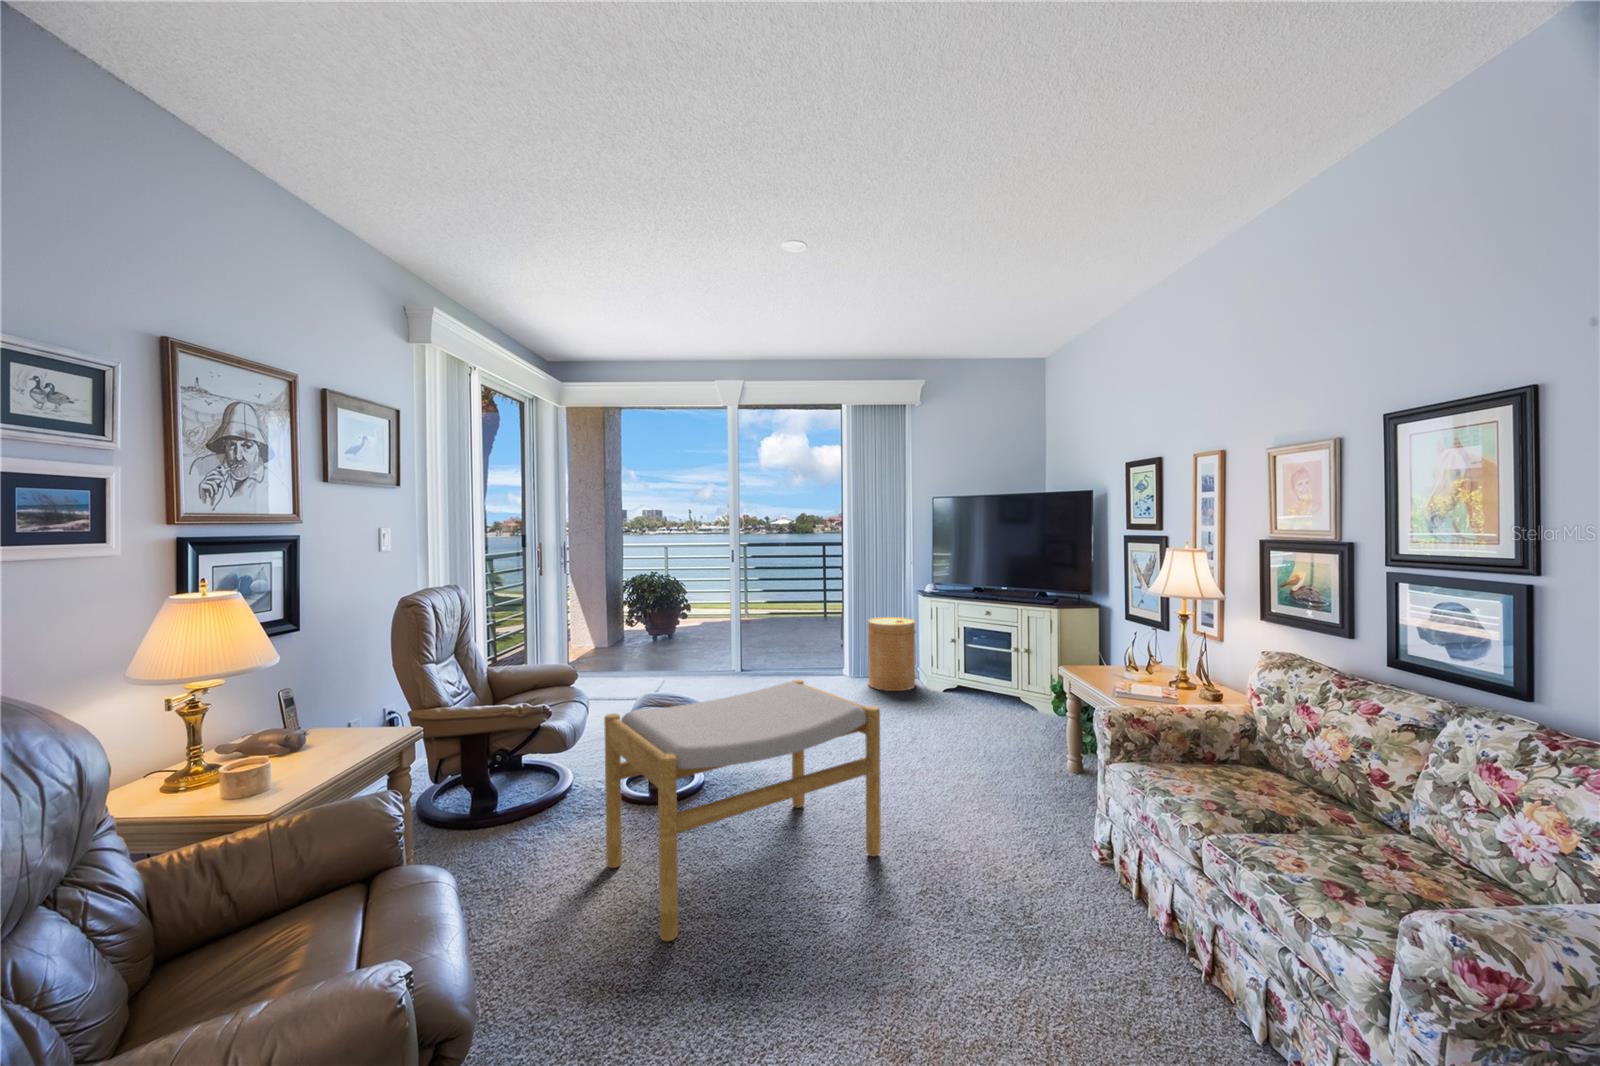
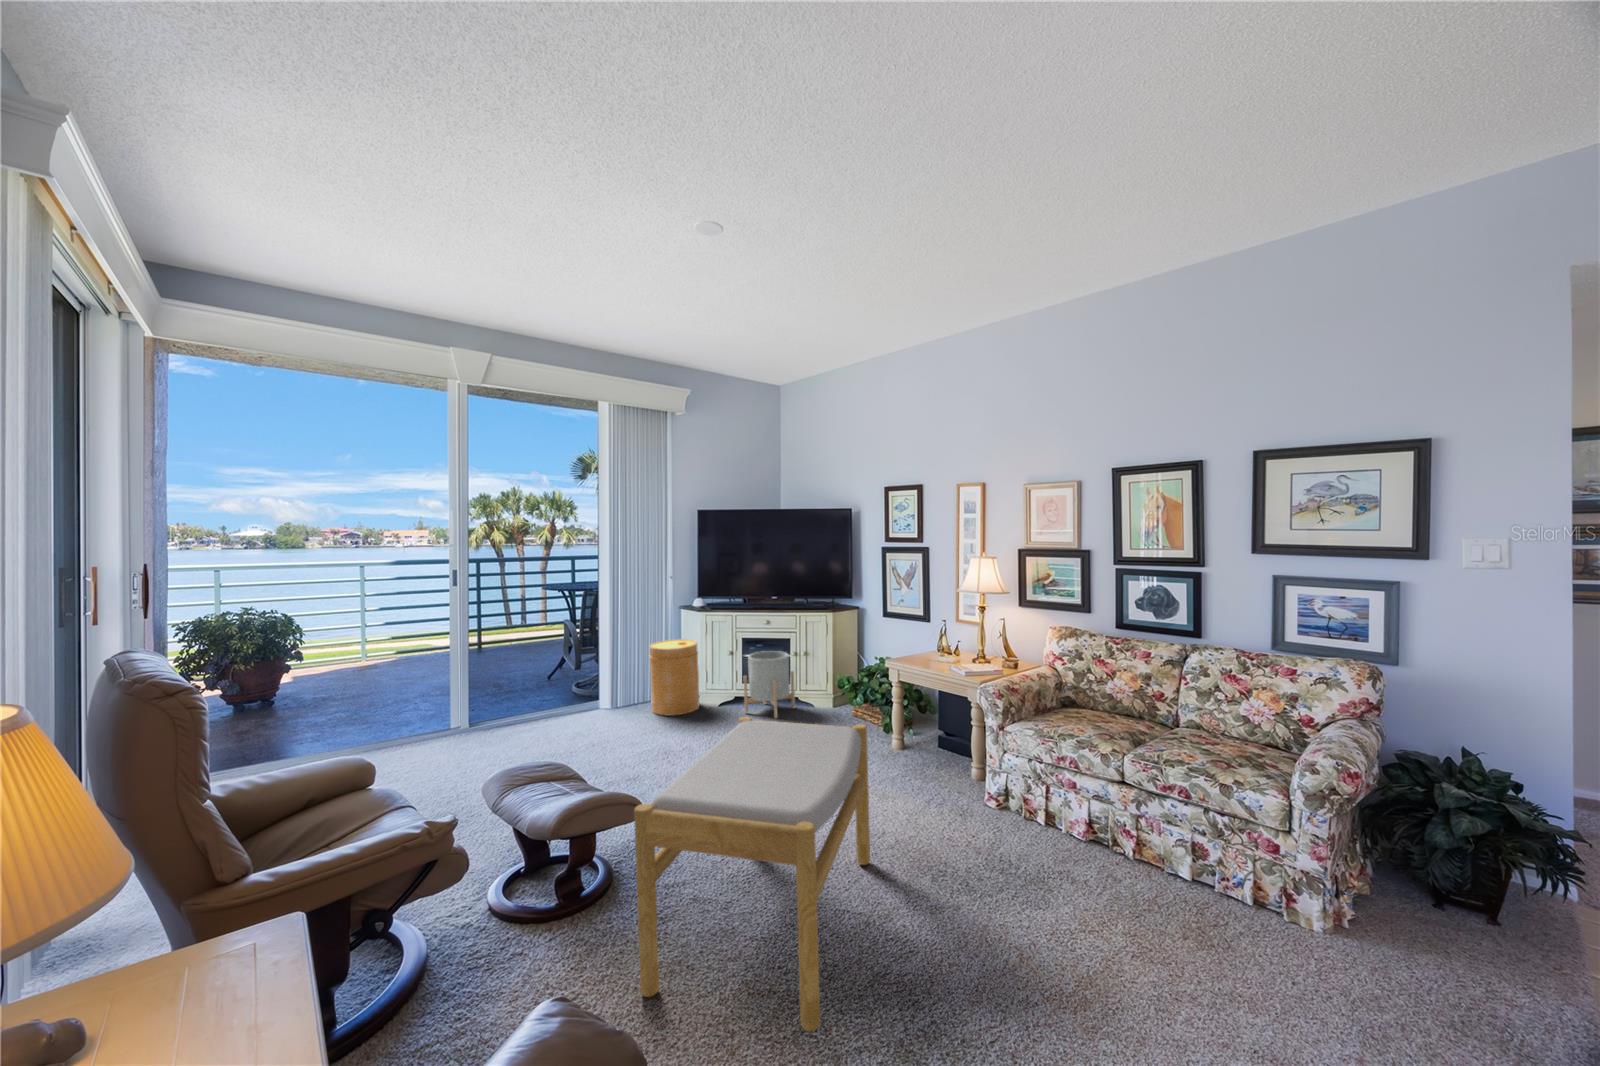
planter: none [947,641,1005,714] -> present [744,651,795,718]

